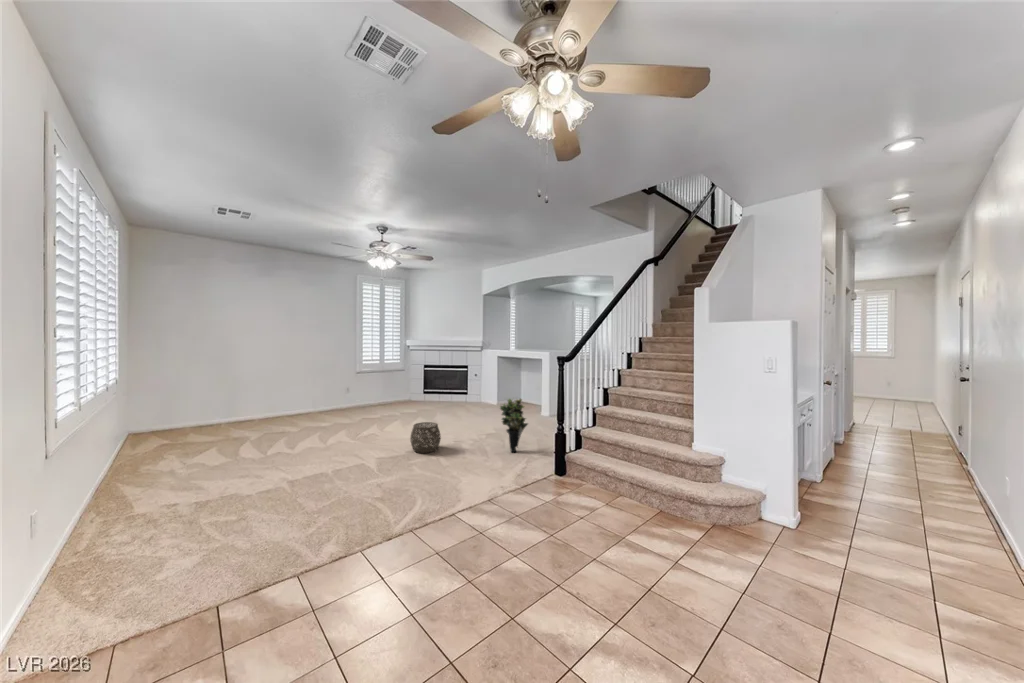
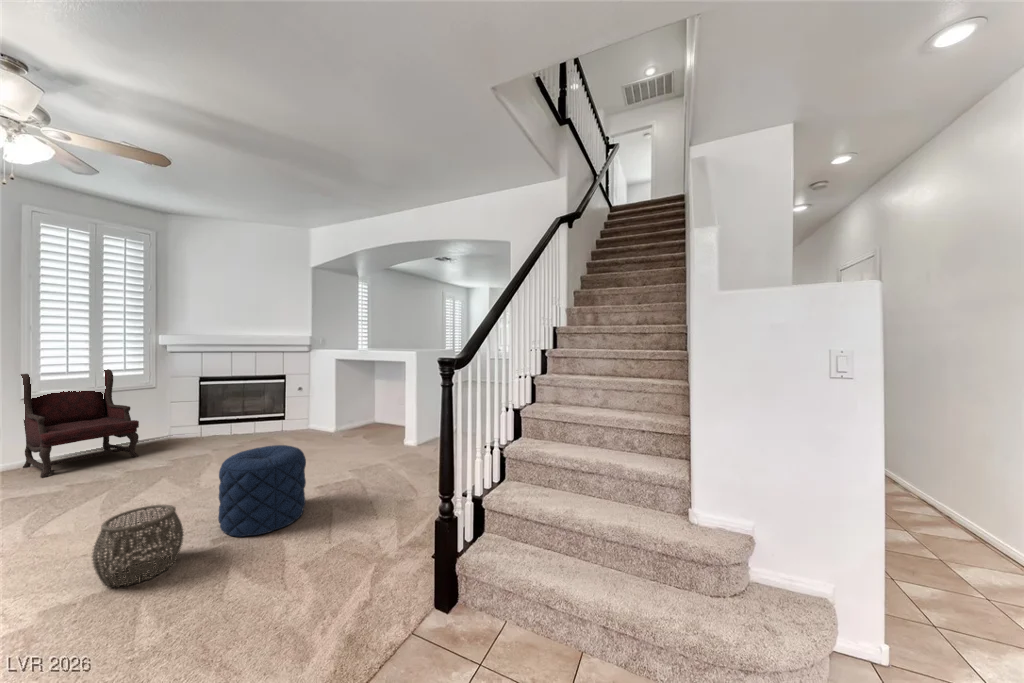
armchair: none [346,355,396,414] -> present [21,369,139,477]
potted plant: present [500,399,528,452] -> none [323,435,380,543]
pouf: none [450,403,489,445] -> present [218,445,306,537]

